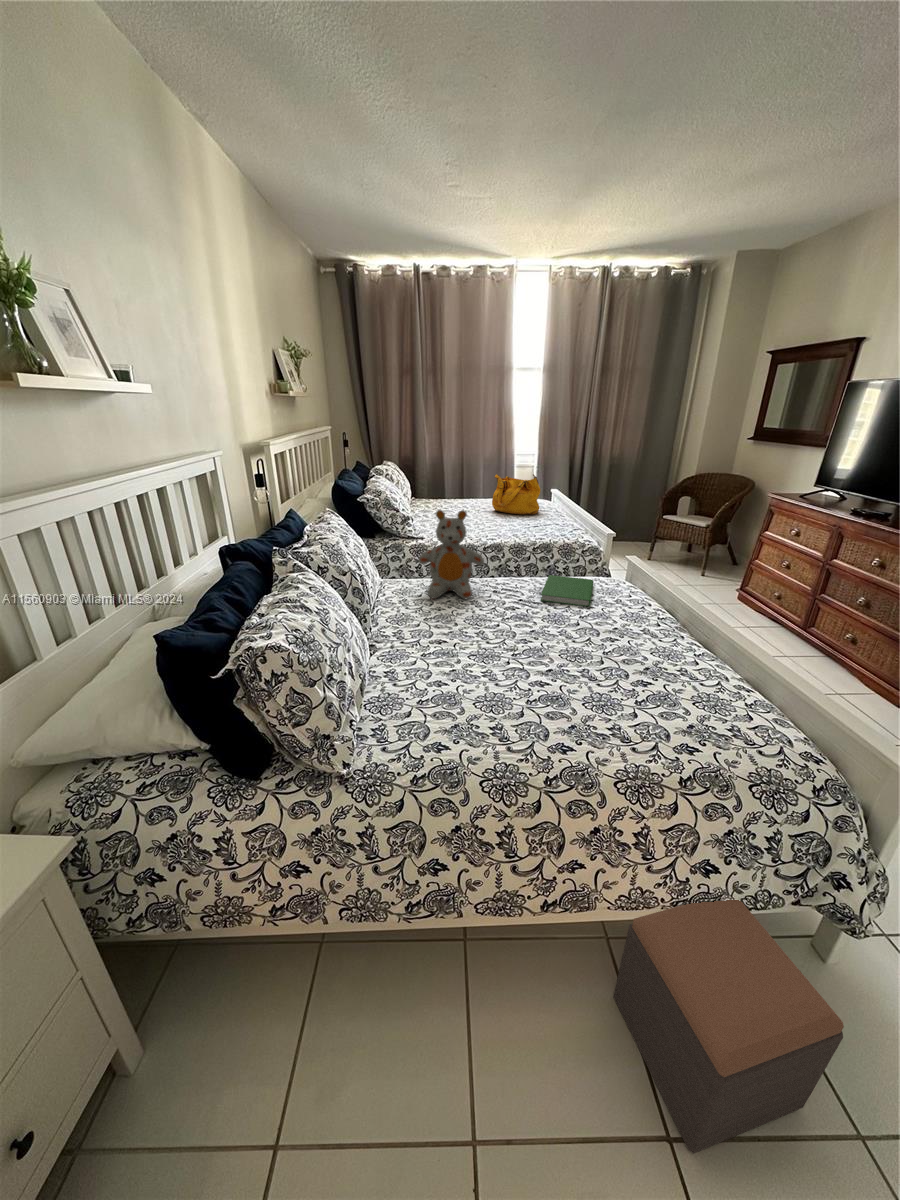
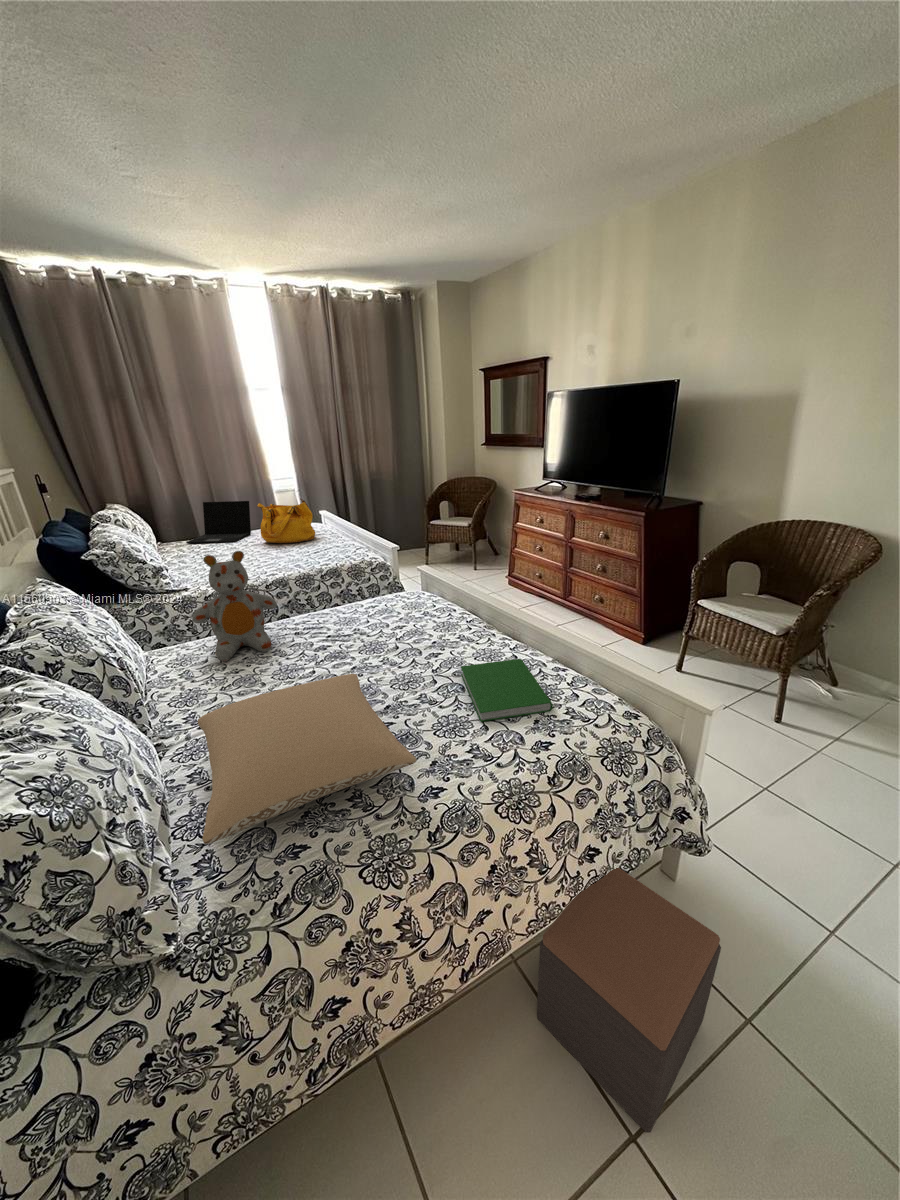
laptop: none [433,468,490,507] -> present [186,501,251,544]
hardcover book: present [541,575,593,606] -> present [461,659,553,722]
pillow: none [380,626,553,717] -> present [198,674,416,844]

